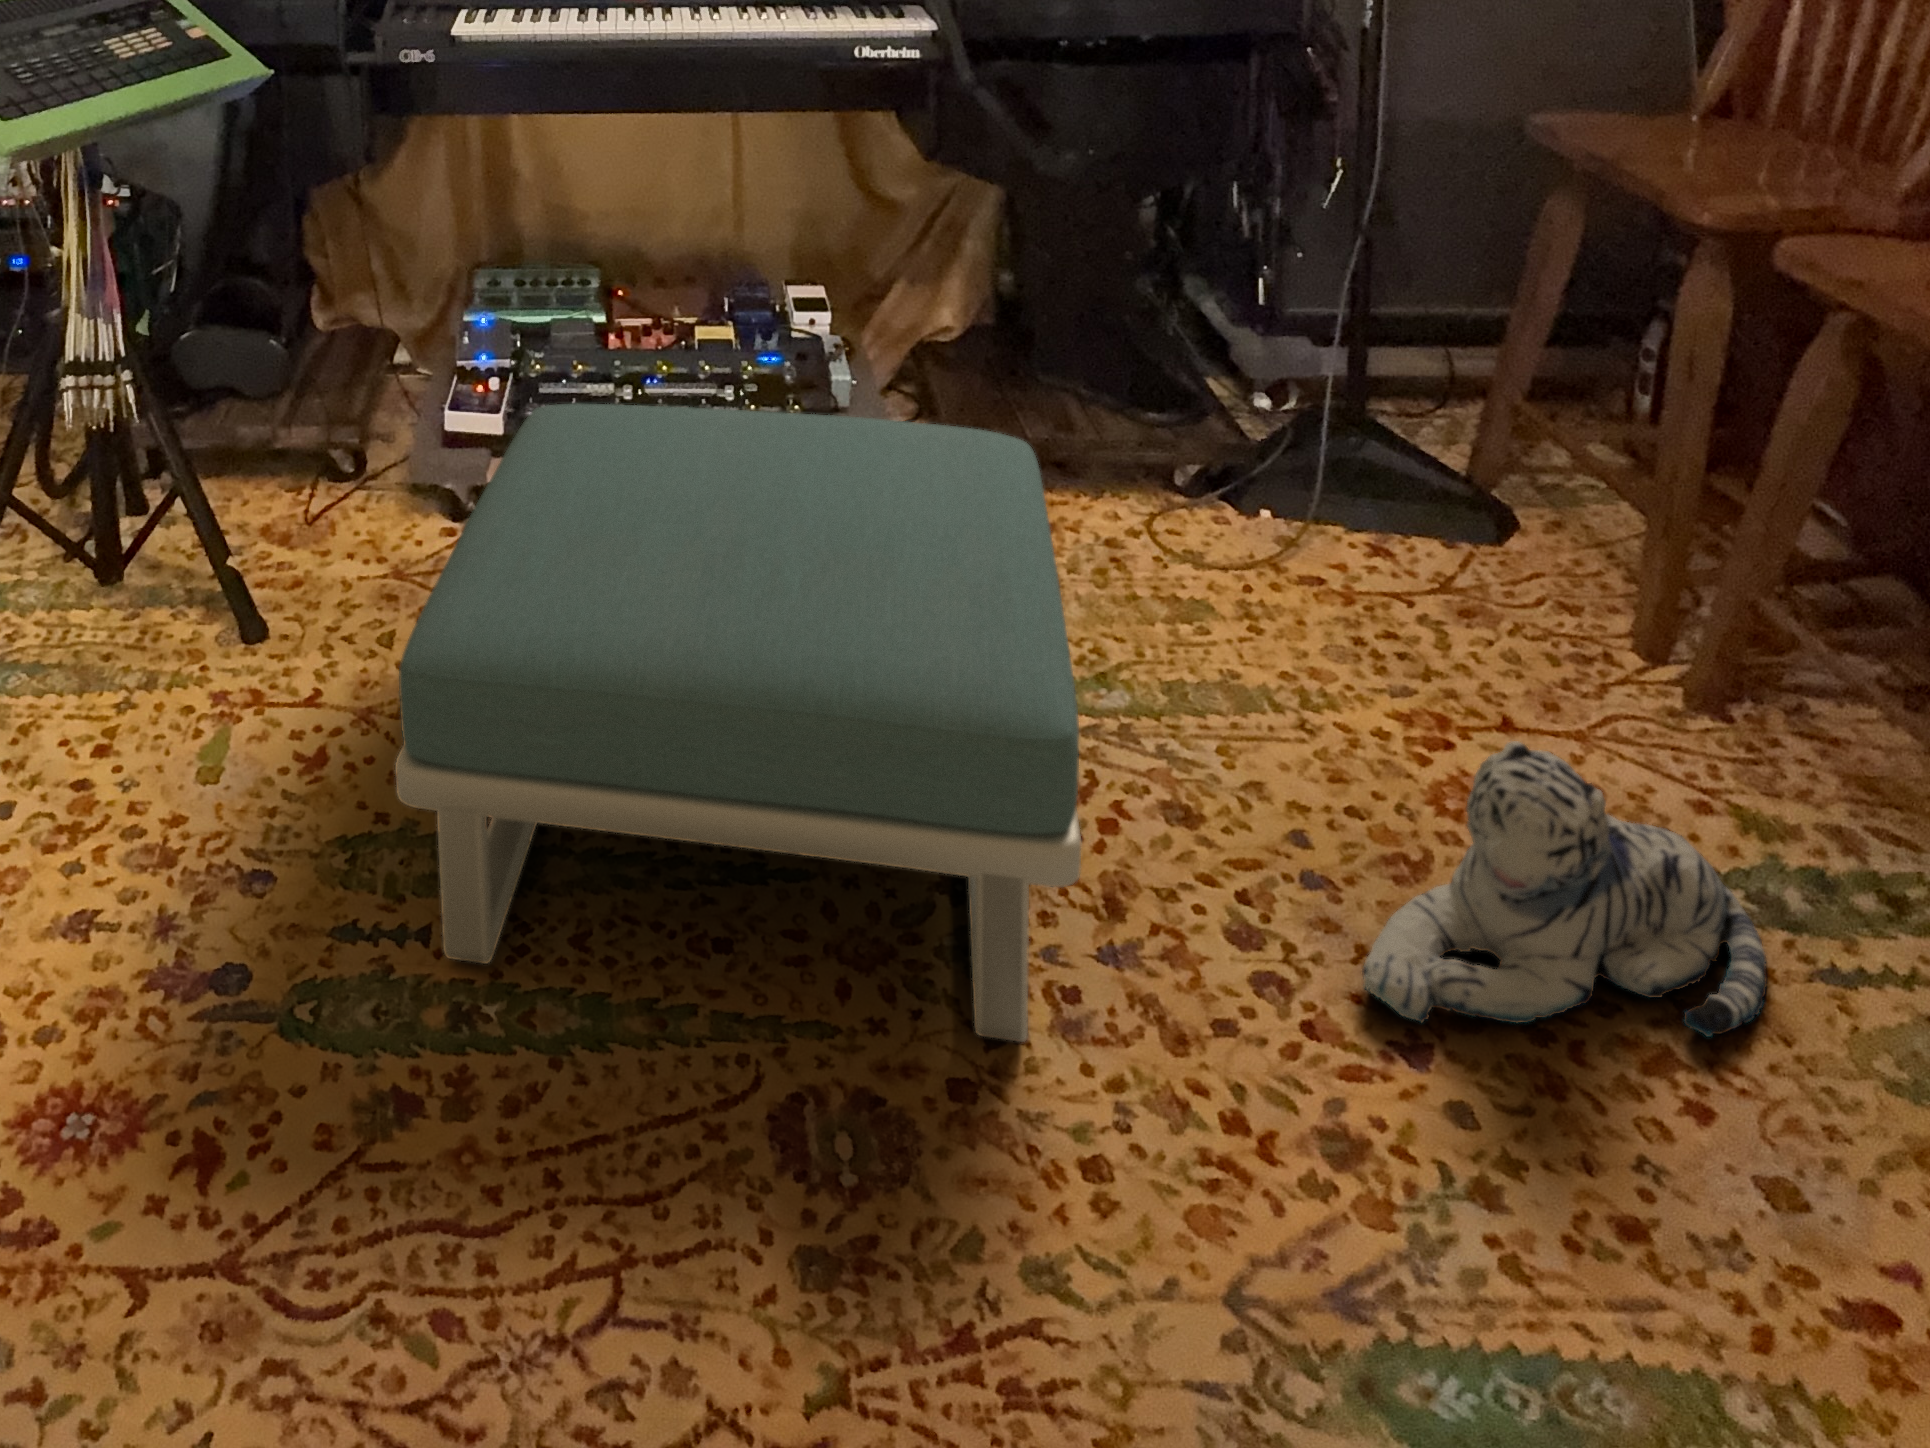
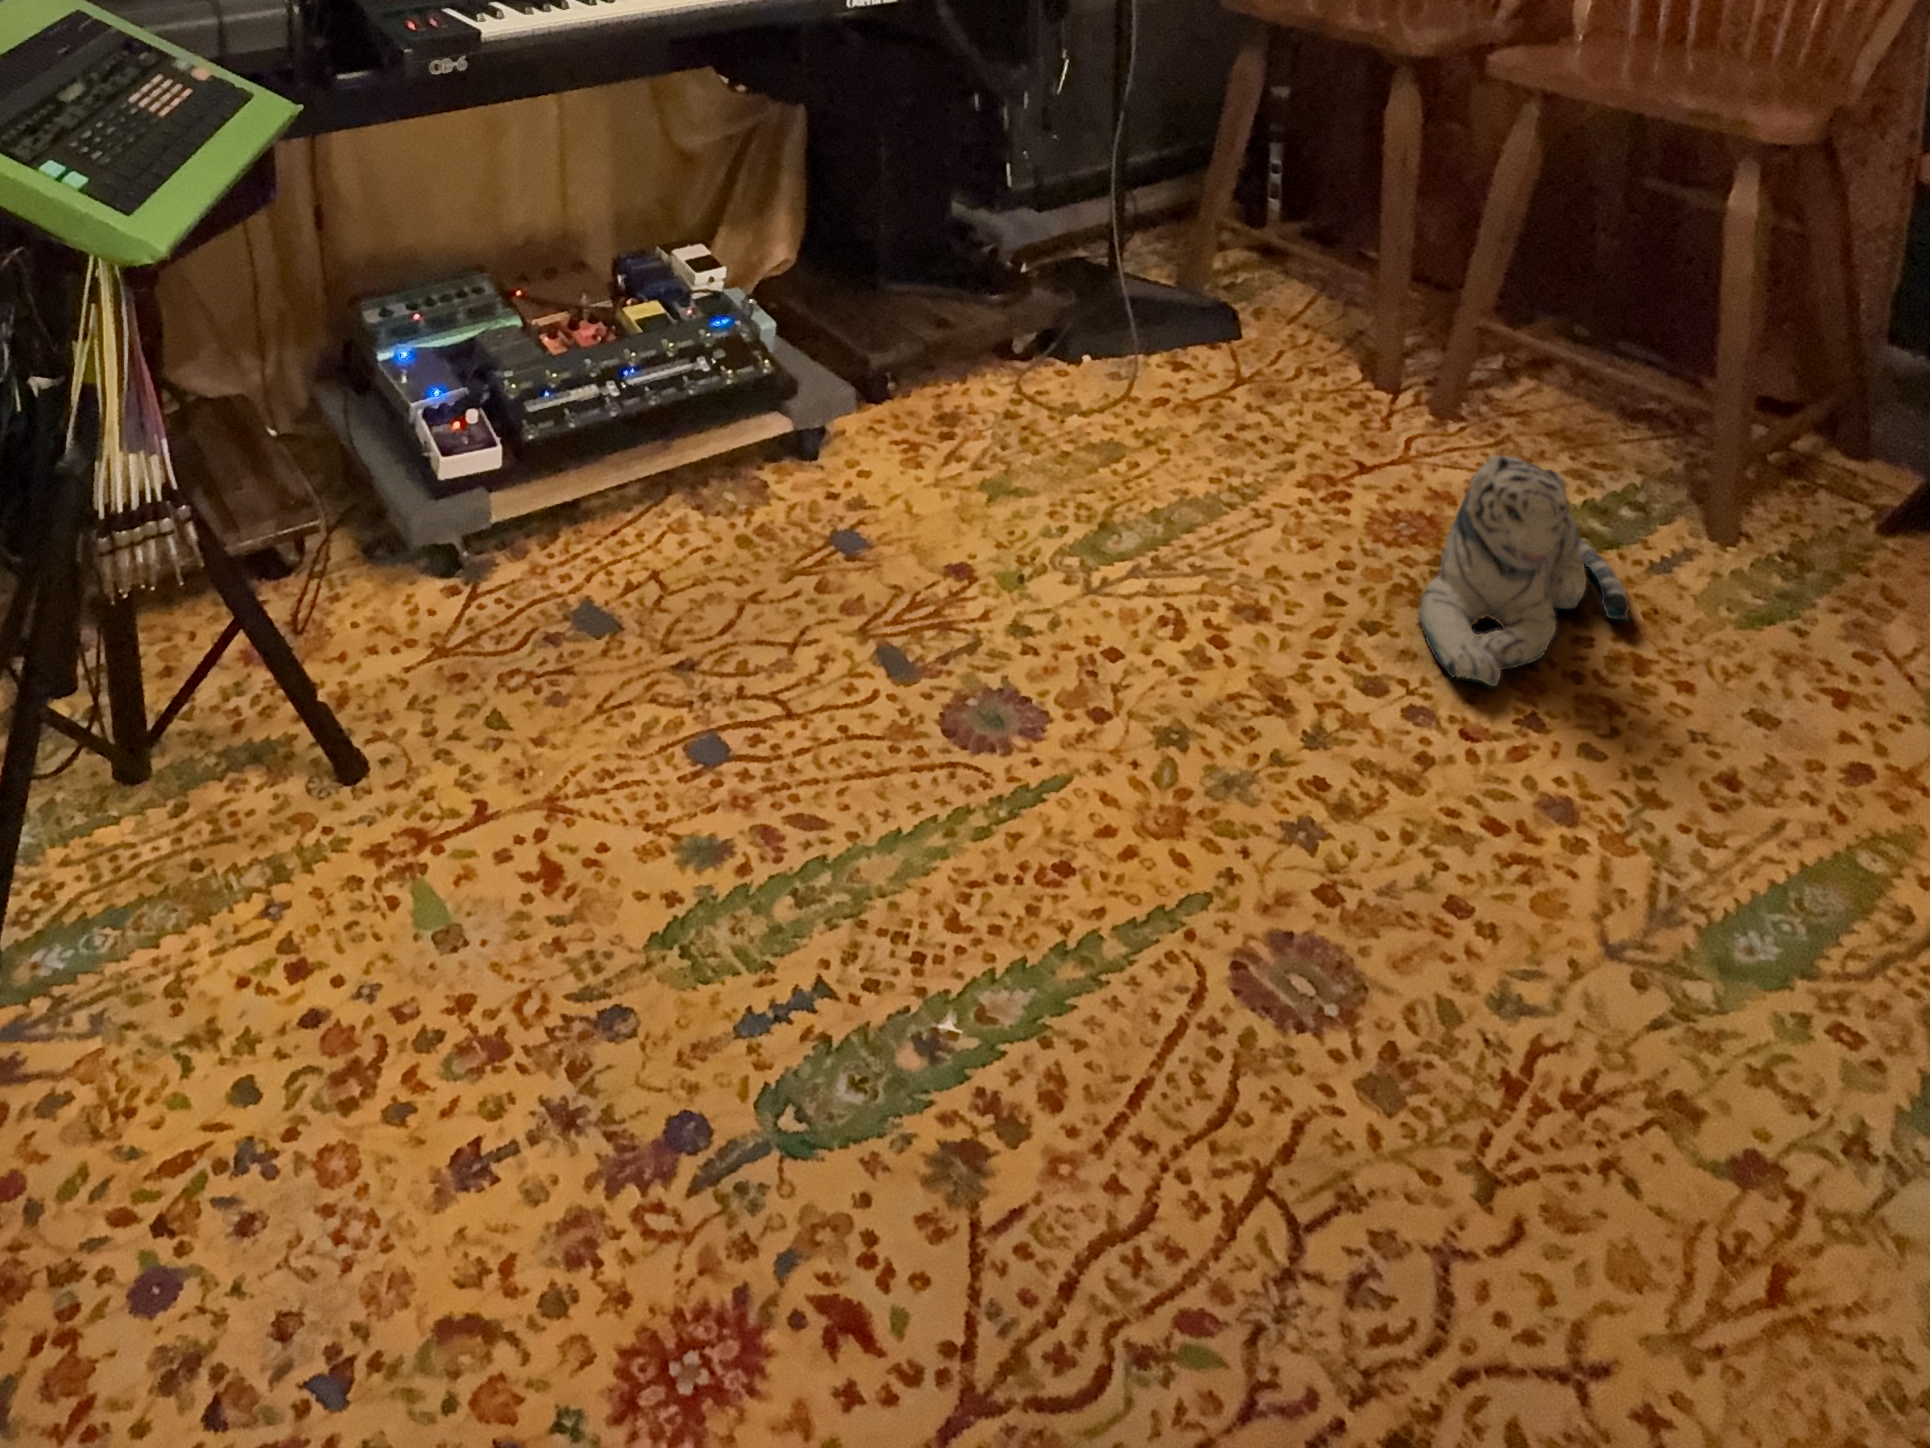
footstool: present [395,404,1081,1042] -> none [597,325,1367,994]

